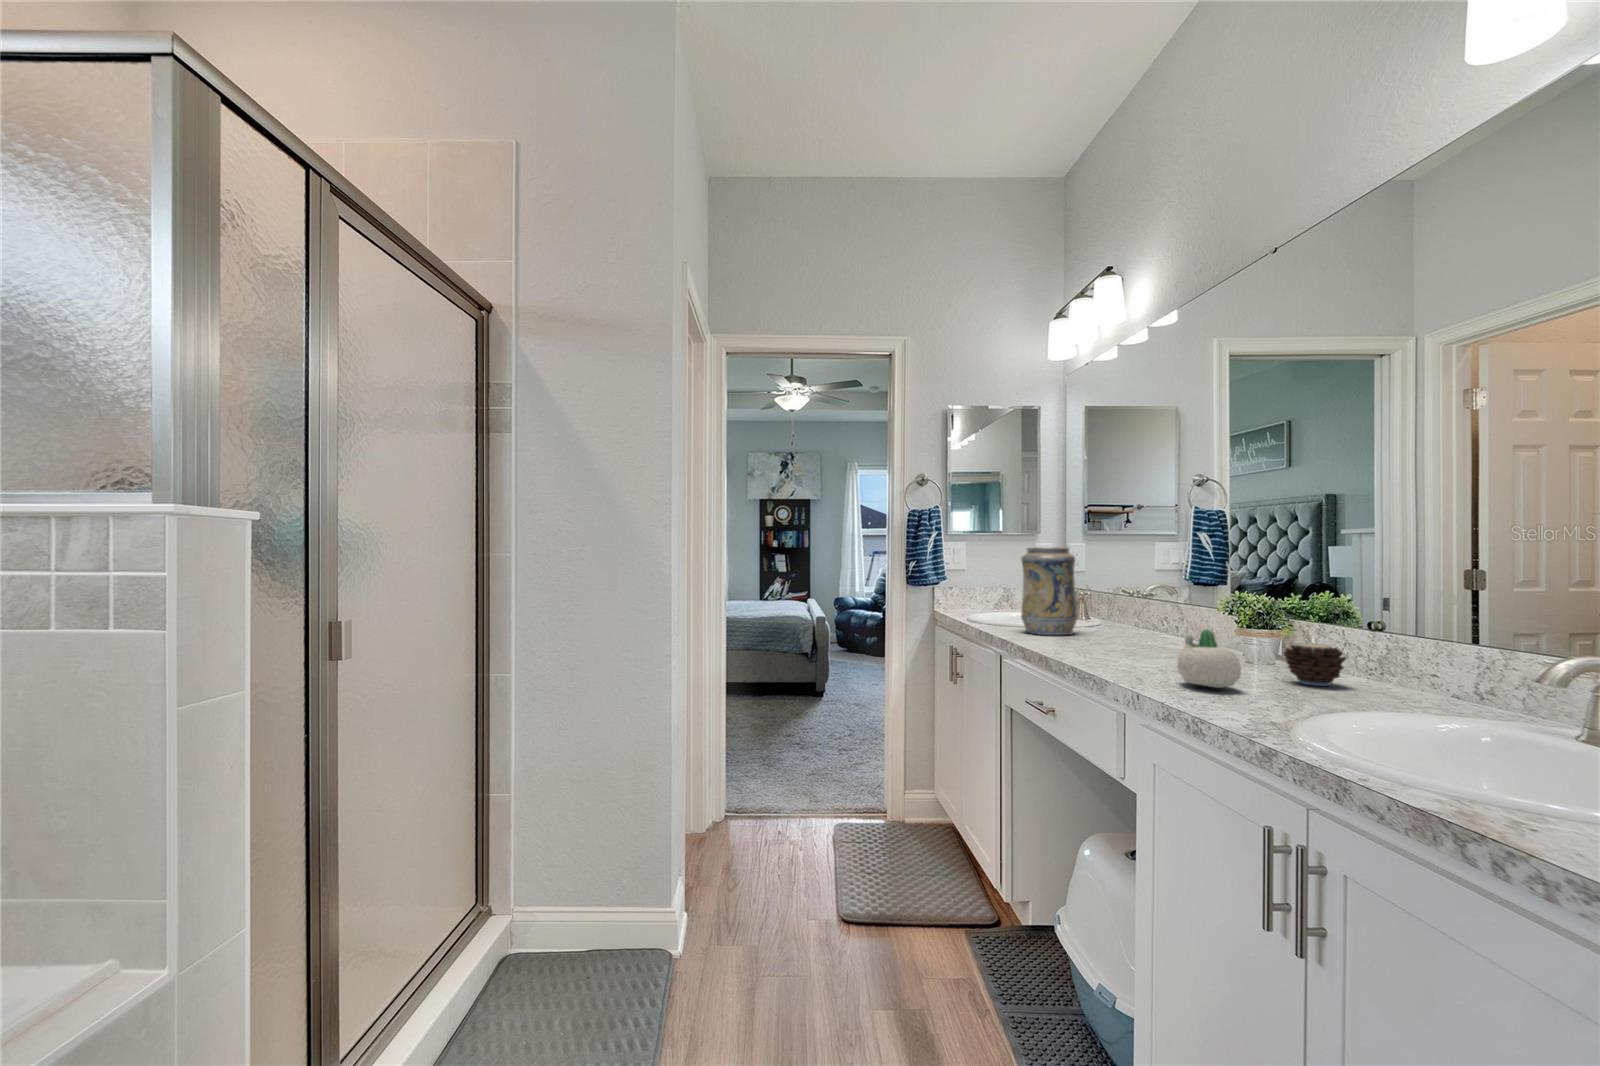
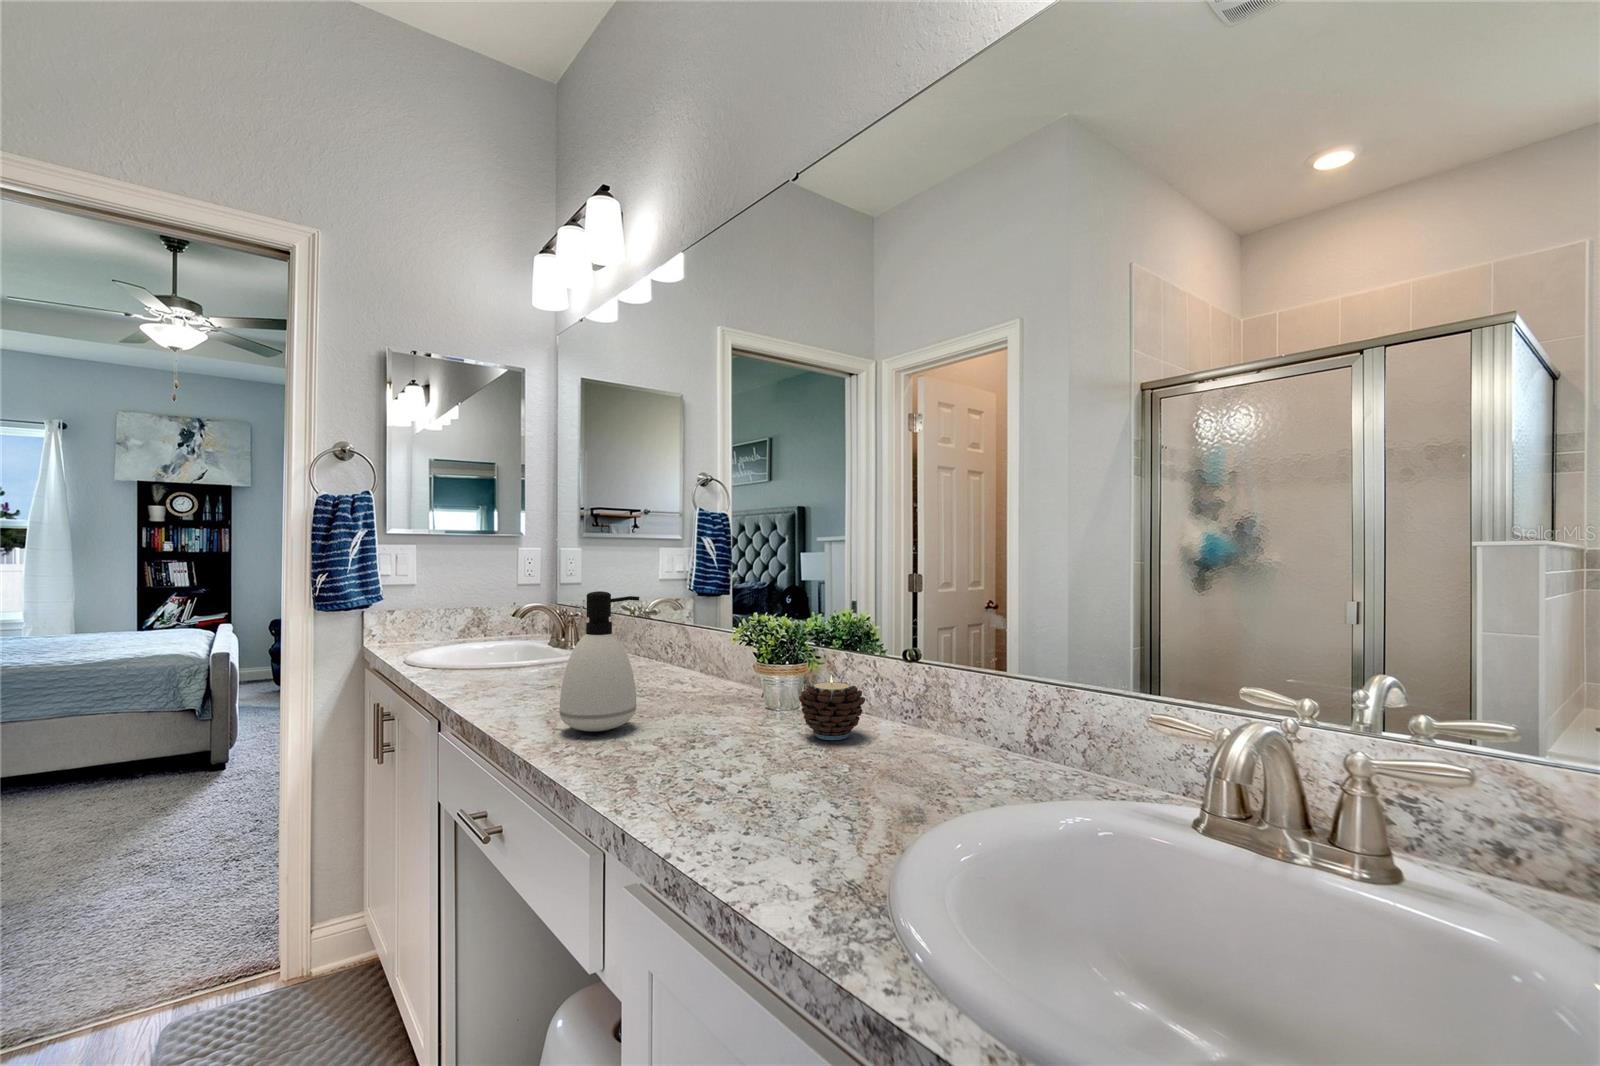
decorative vase: present [1021,547,1077,635] -> none [477,554,557,679]
soap dispenser: none [1095,571,1150,663] -> present [559,591,639,731]
succulent planter: present [1177,629,1241,688] -> none [670,684,755,778]

